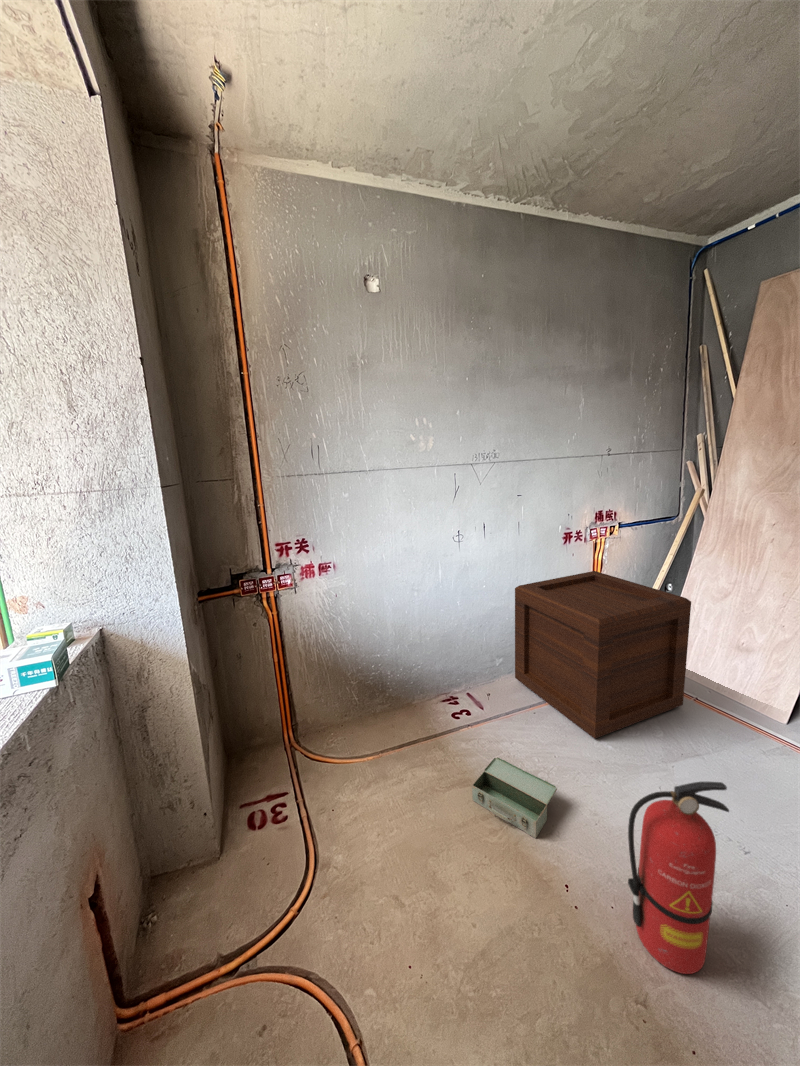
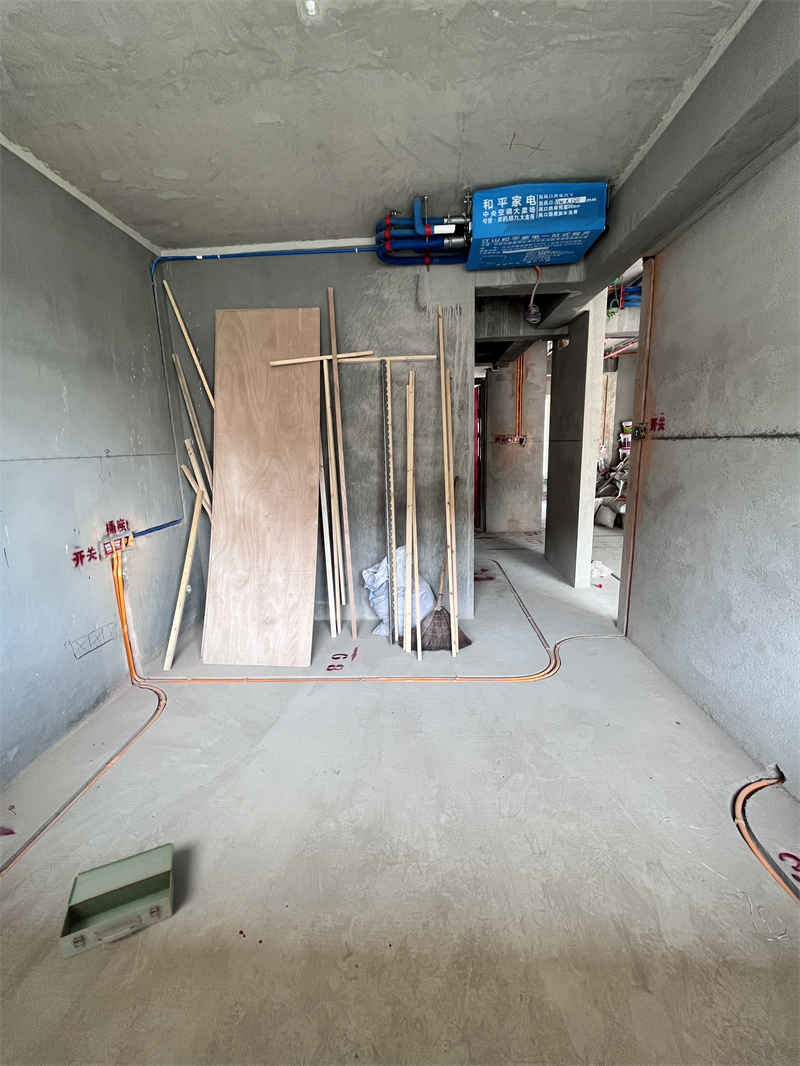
wooden crate: present [515,571,691,739] -> none [19,591,237,767]
fire extinguisher: present [628,782,729,974] -> none [280,721,341,902]

